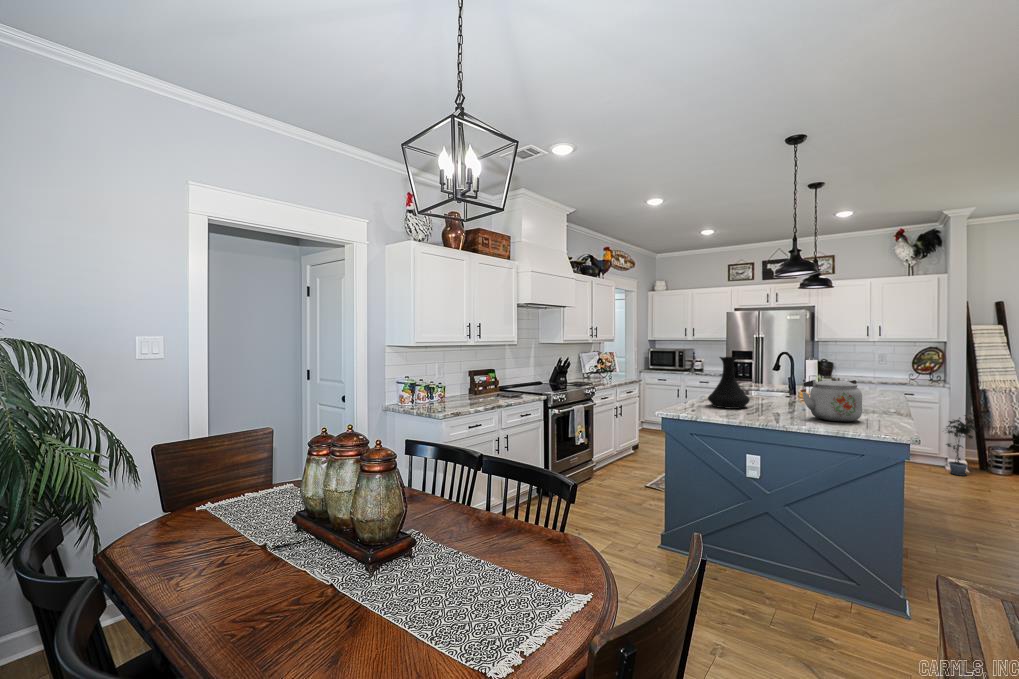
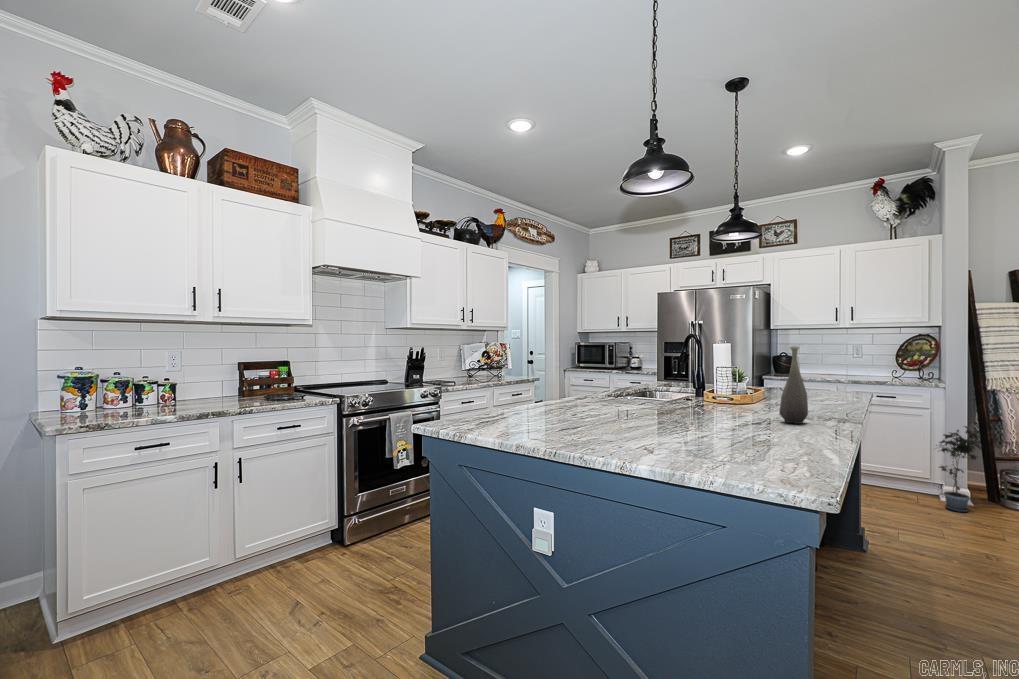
vase: present [708,357,750,409] -> none [528,332,591,417]
bottle: none [869,368,887,412] -> present [779,346,808,424]
kettle: present [802,377,862,422] -> none [635,359,740,442]

